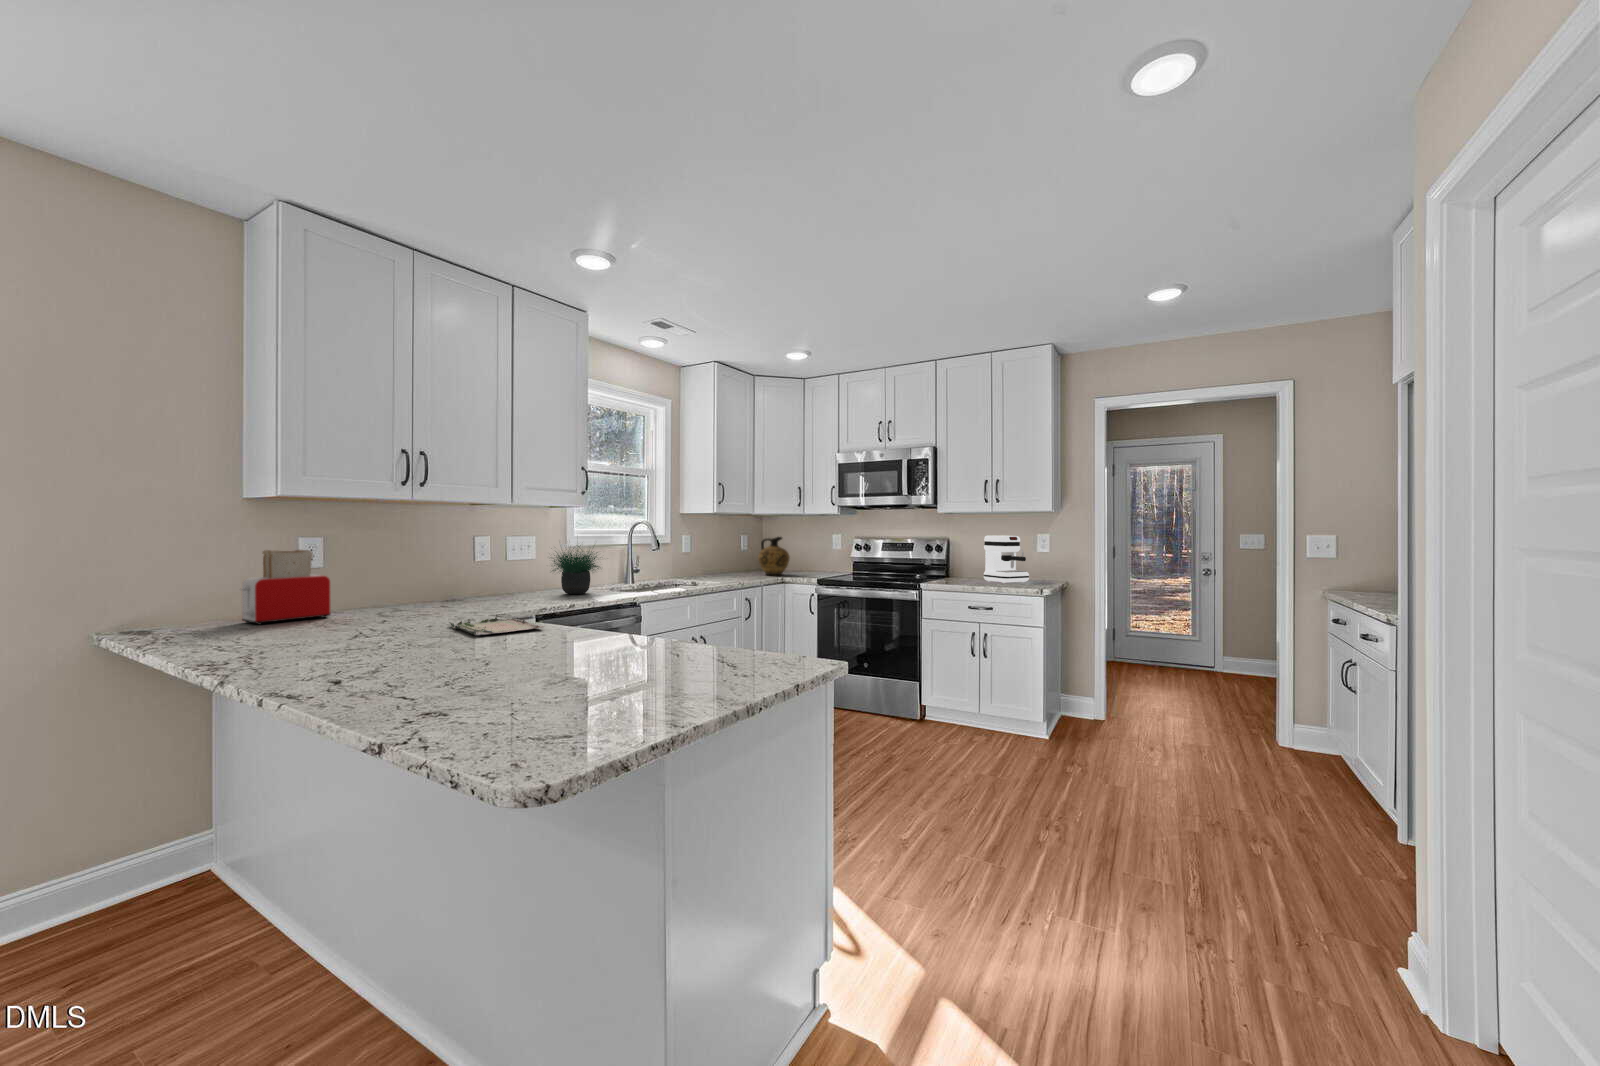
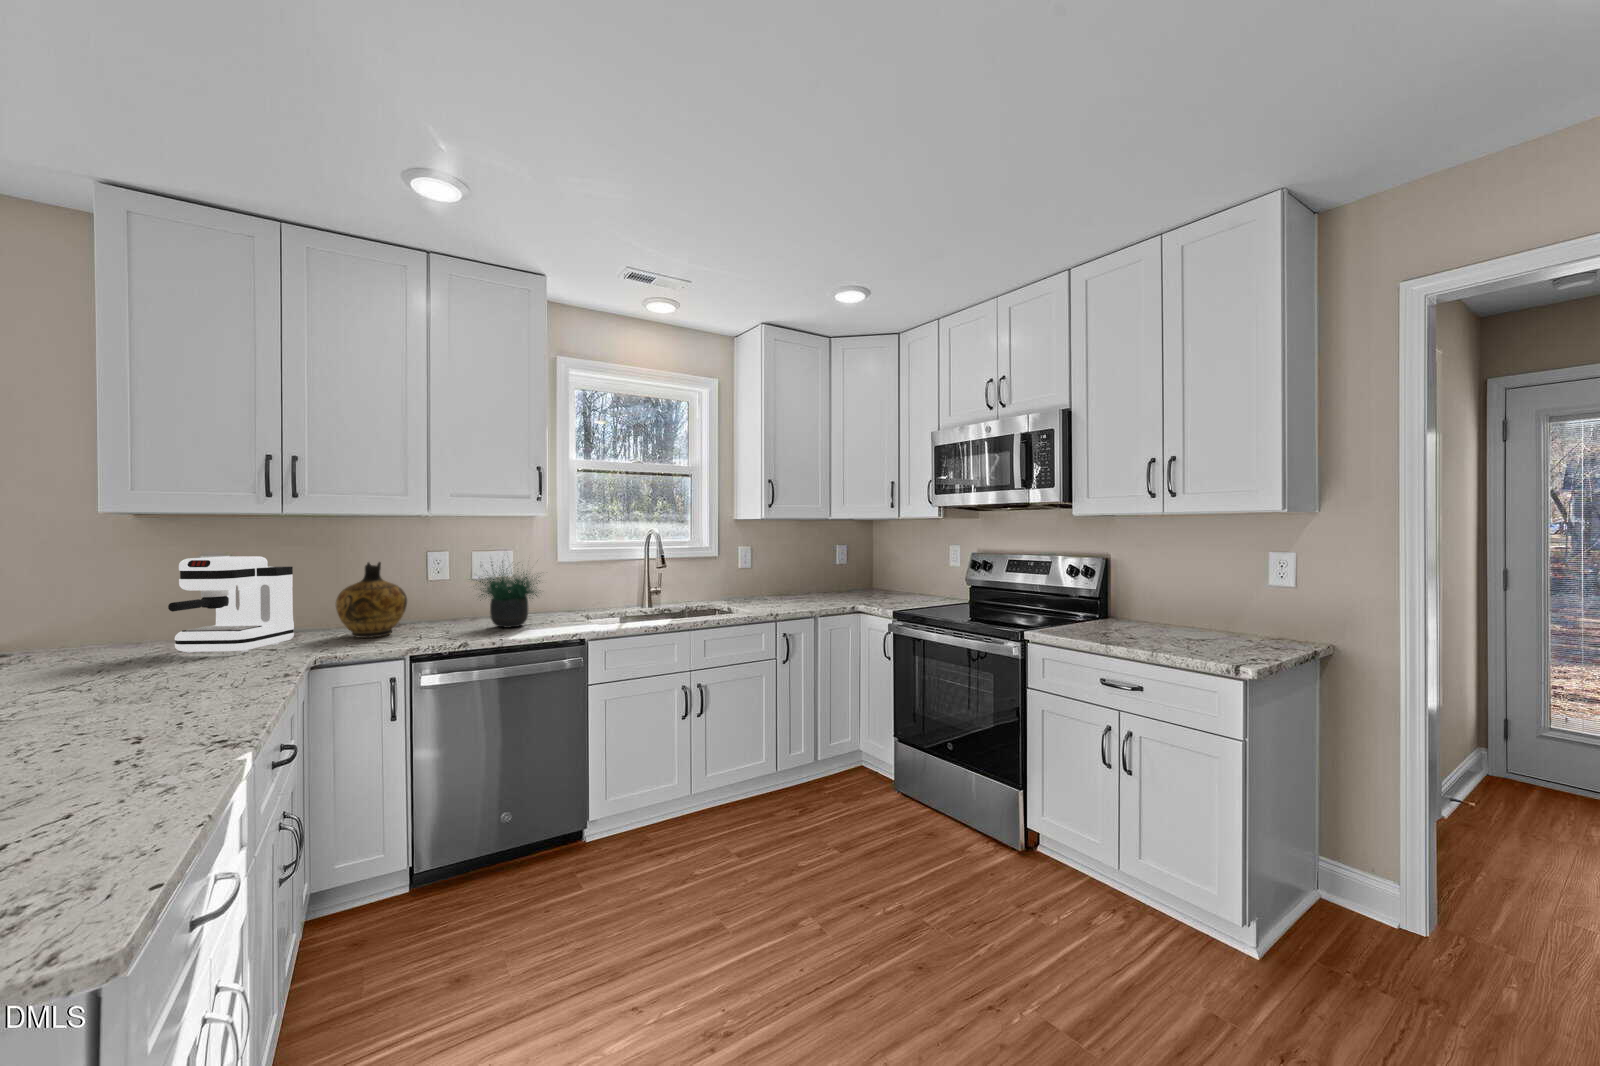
coffee maker: present [984,535,1029,583] -> present [168,556,294,653]
ceramic jug: present [758,537,790,575] -> present [336,562,407,638]
toaster: present [241,550,330,625] -> none [39,572,157,659]
tray: present [449,614,544,636] -> none [84,663,256,707]

